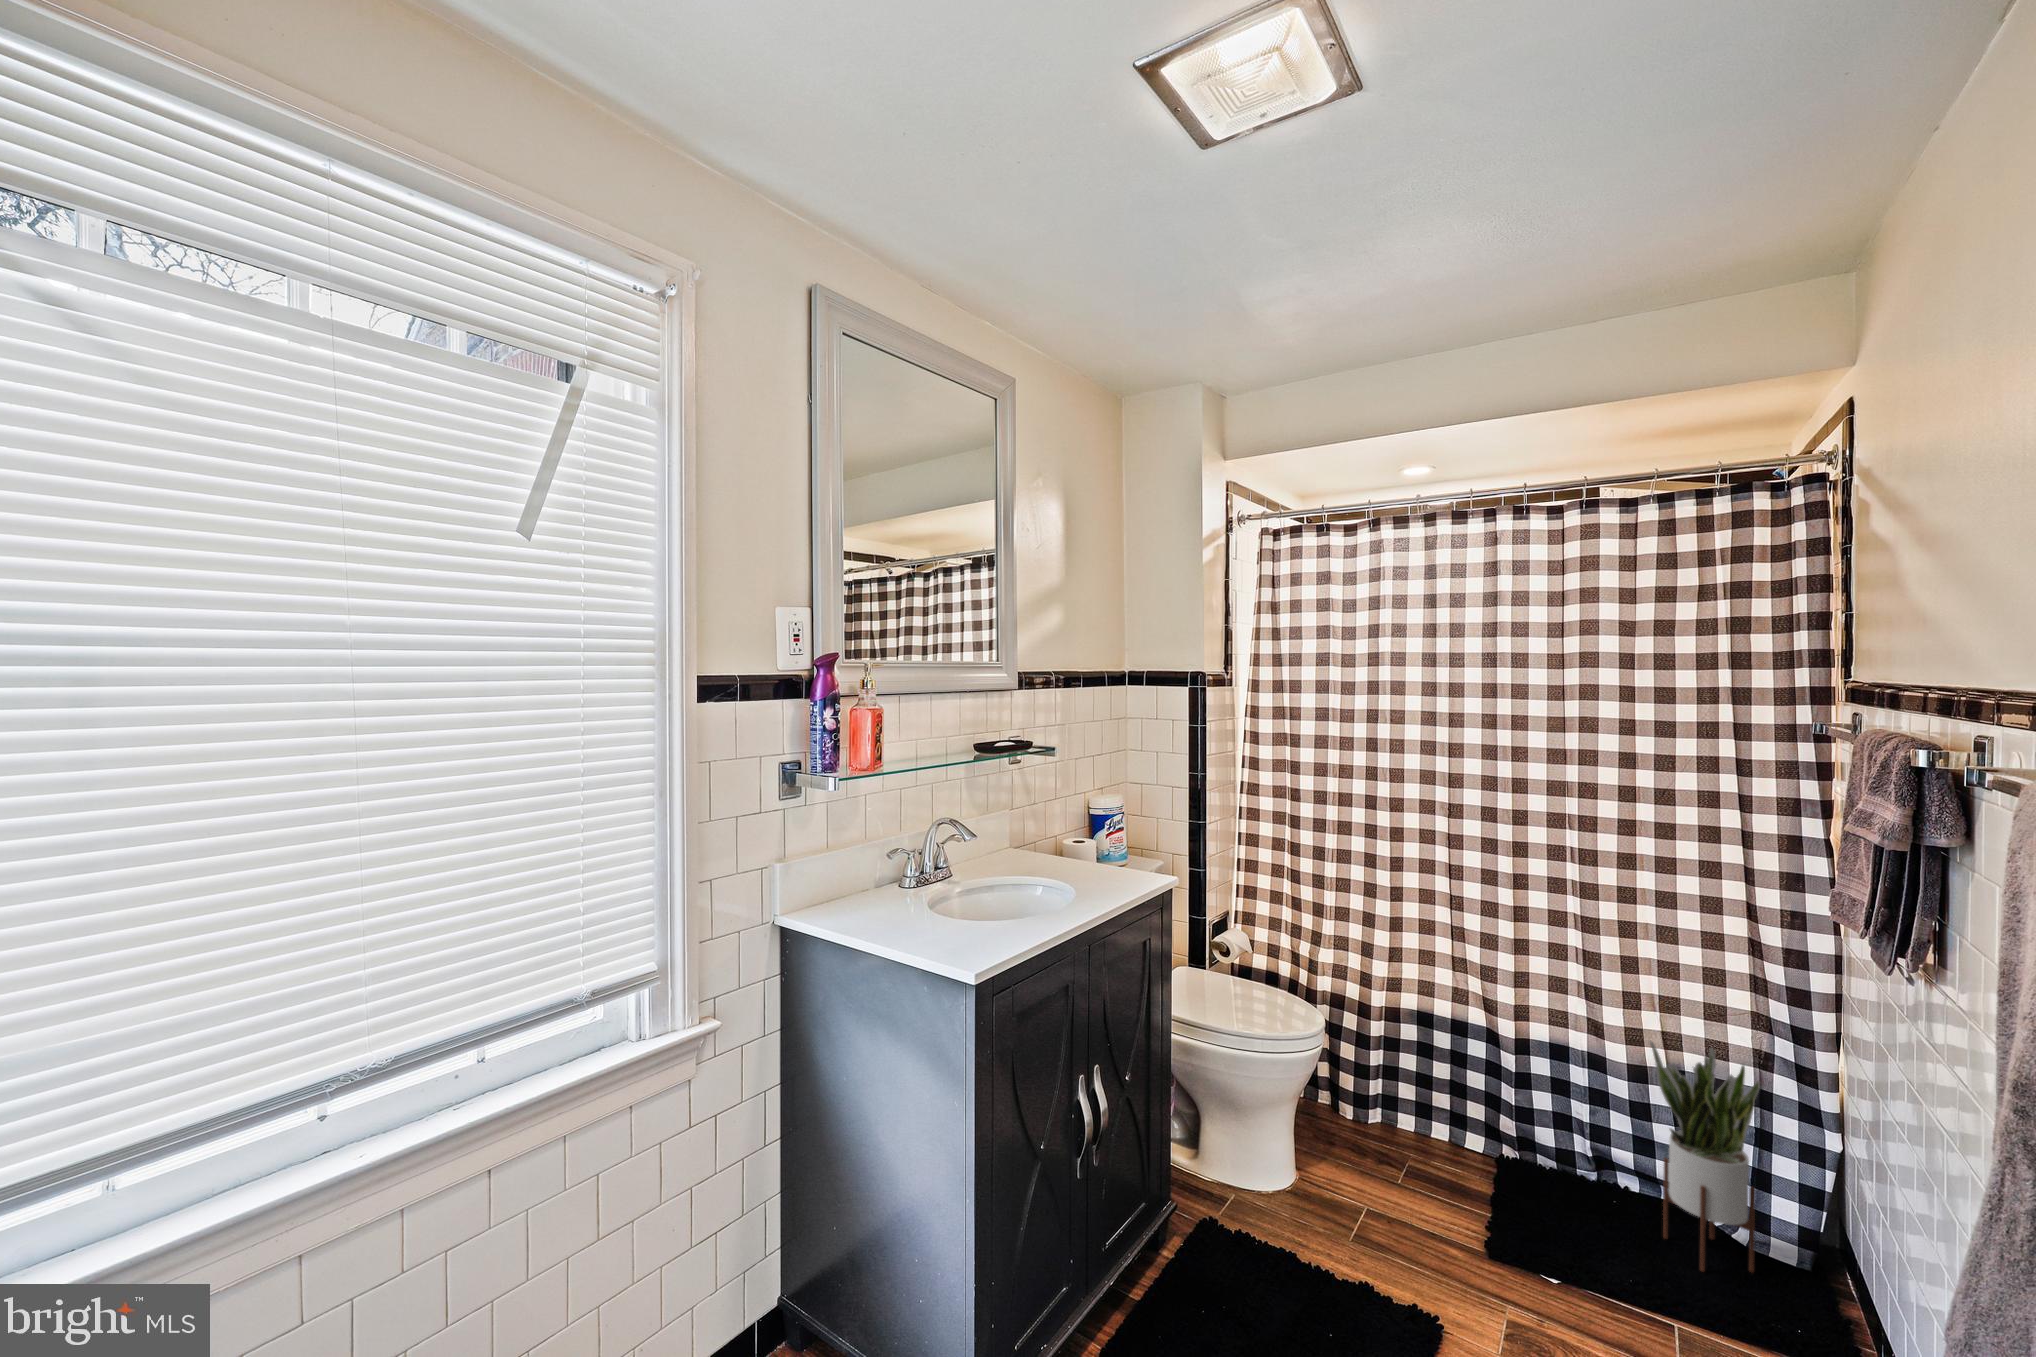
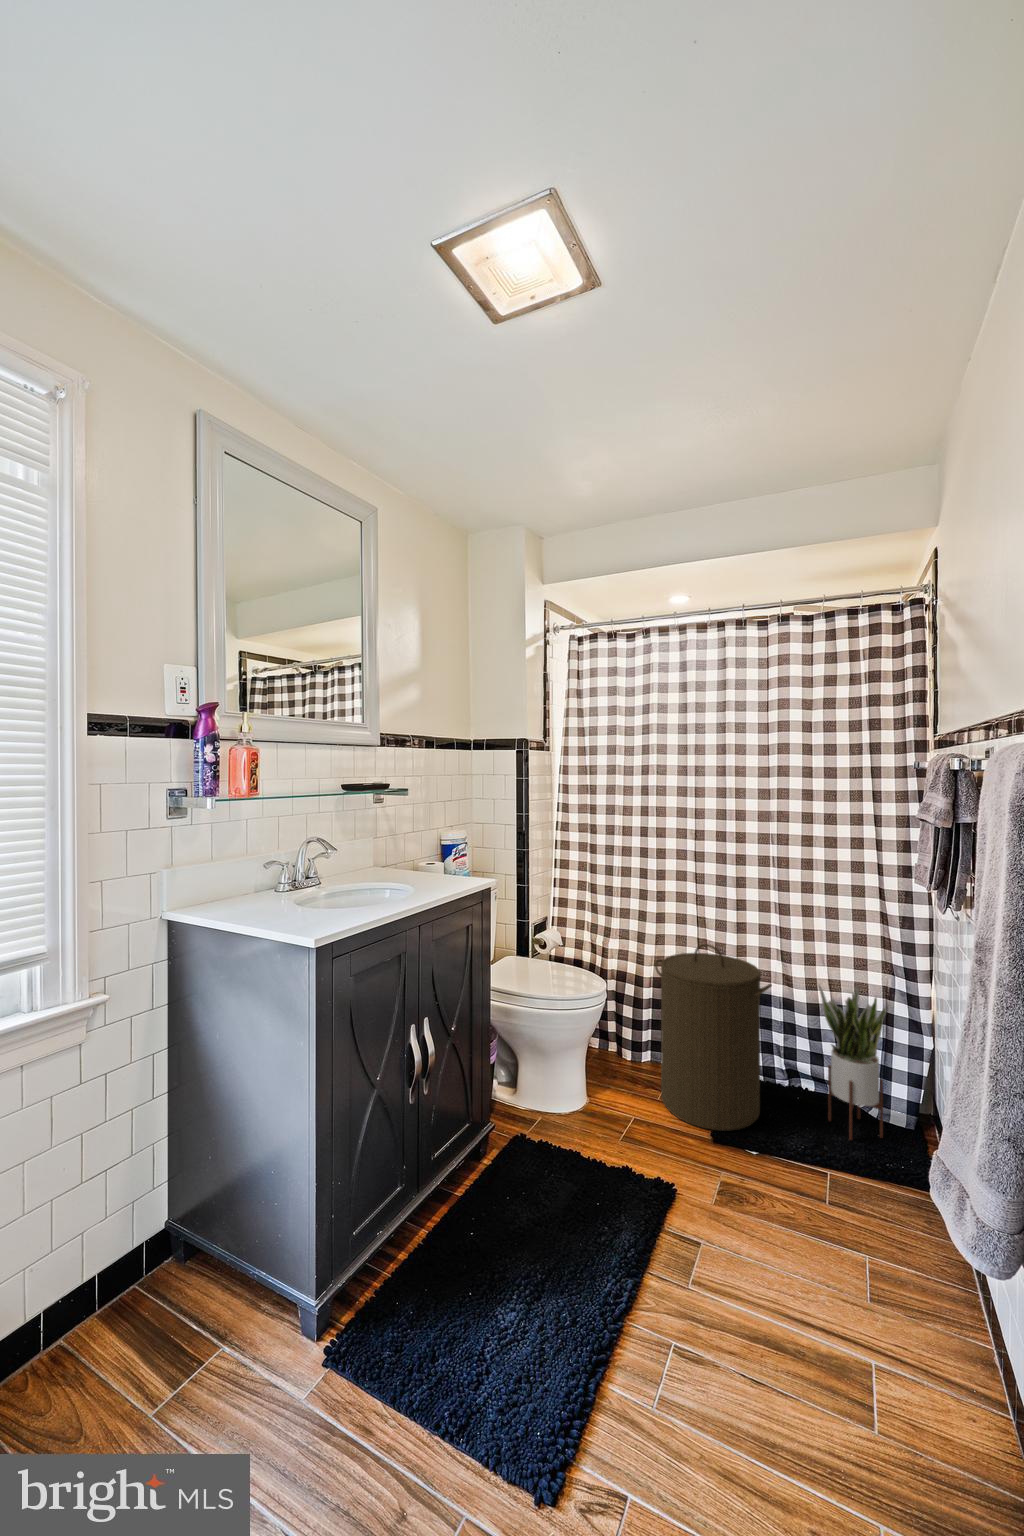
laundry hamper: none [1393,971,1577,1241] -> present [655,944,772,1131]

